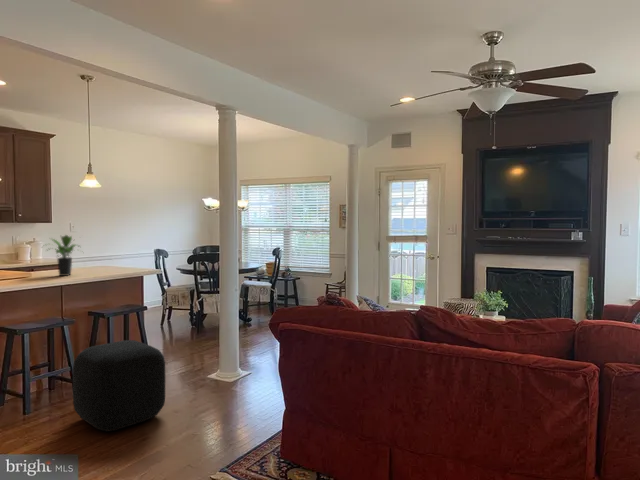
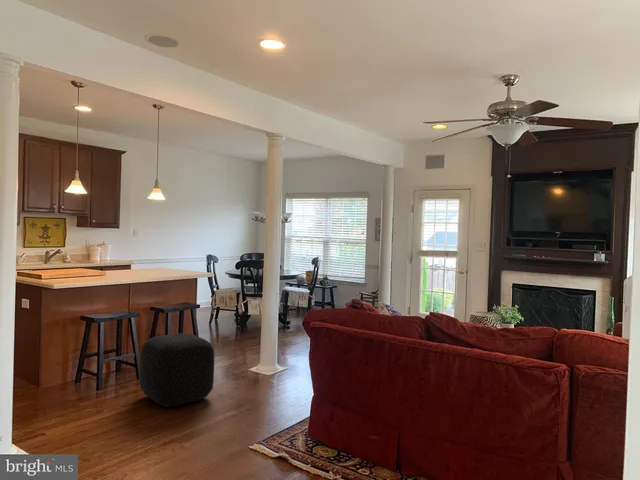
potted plant: present [53,235,75,276] -> none [115,242,150,276]

